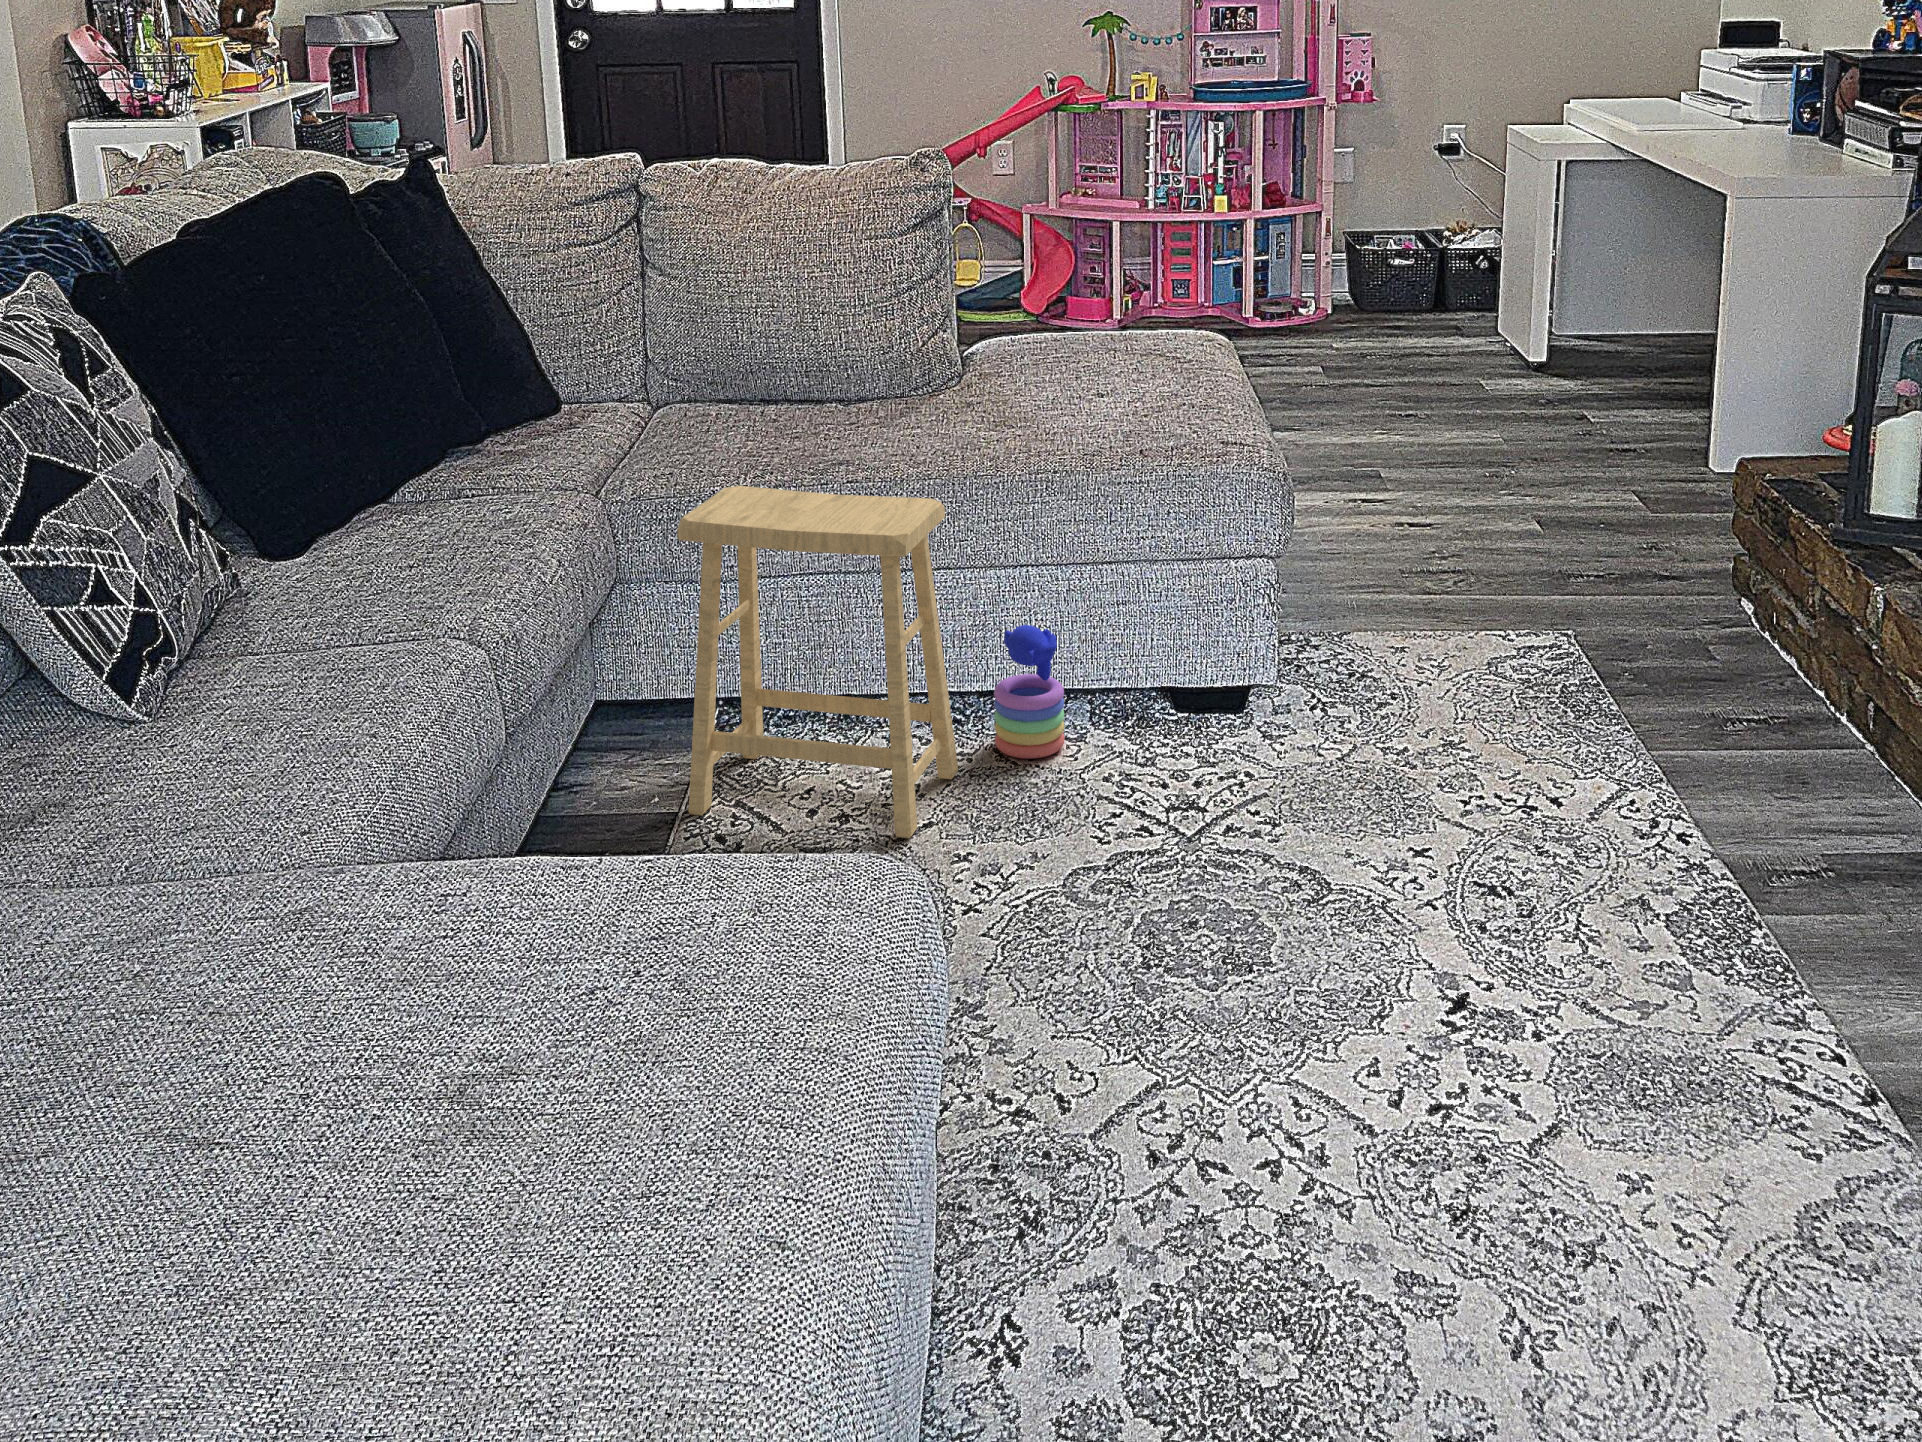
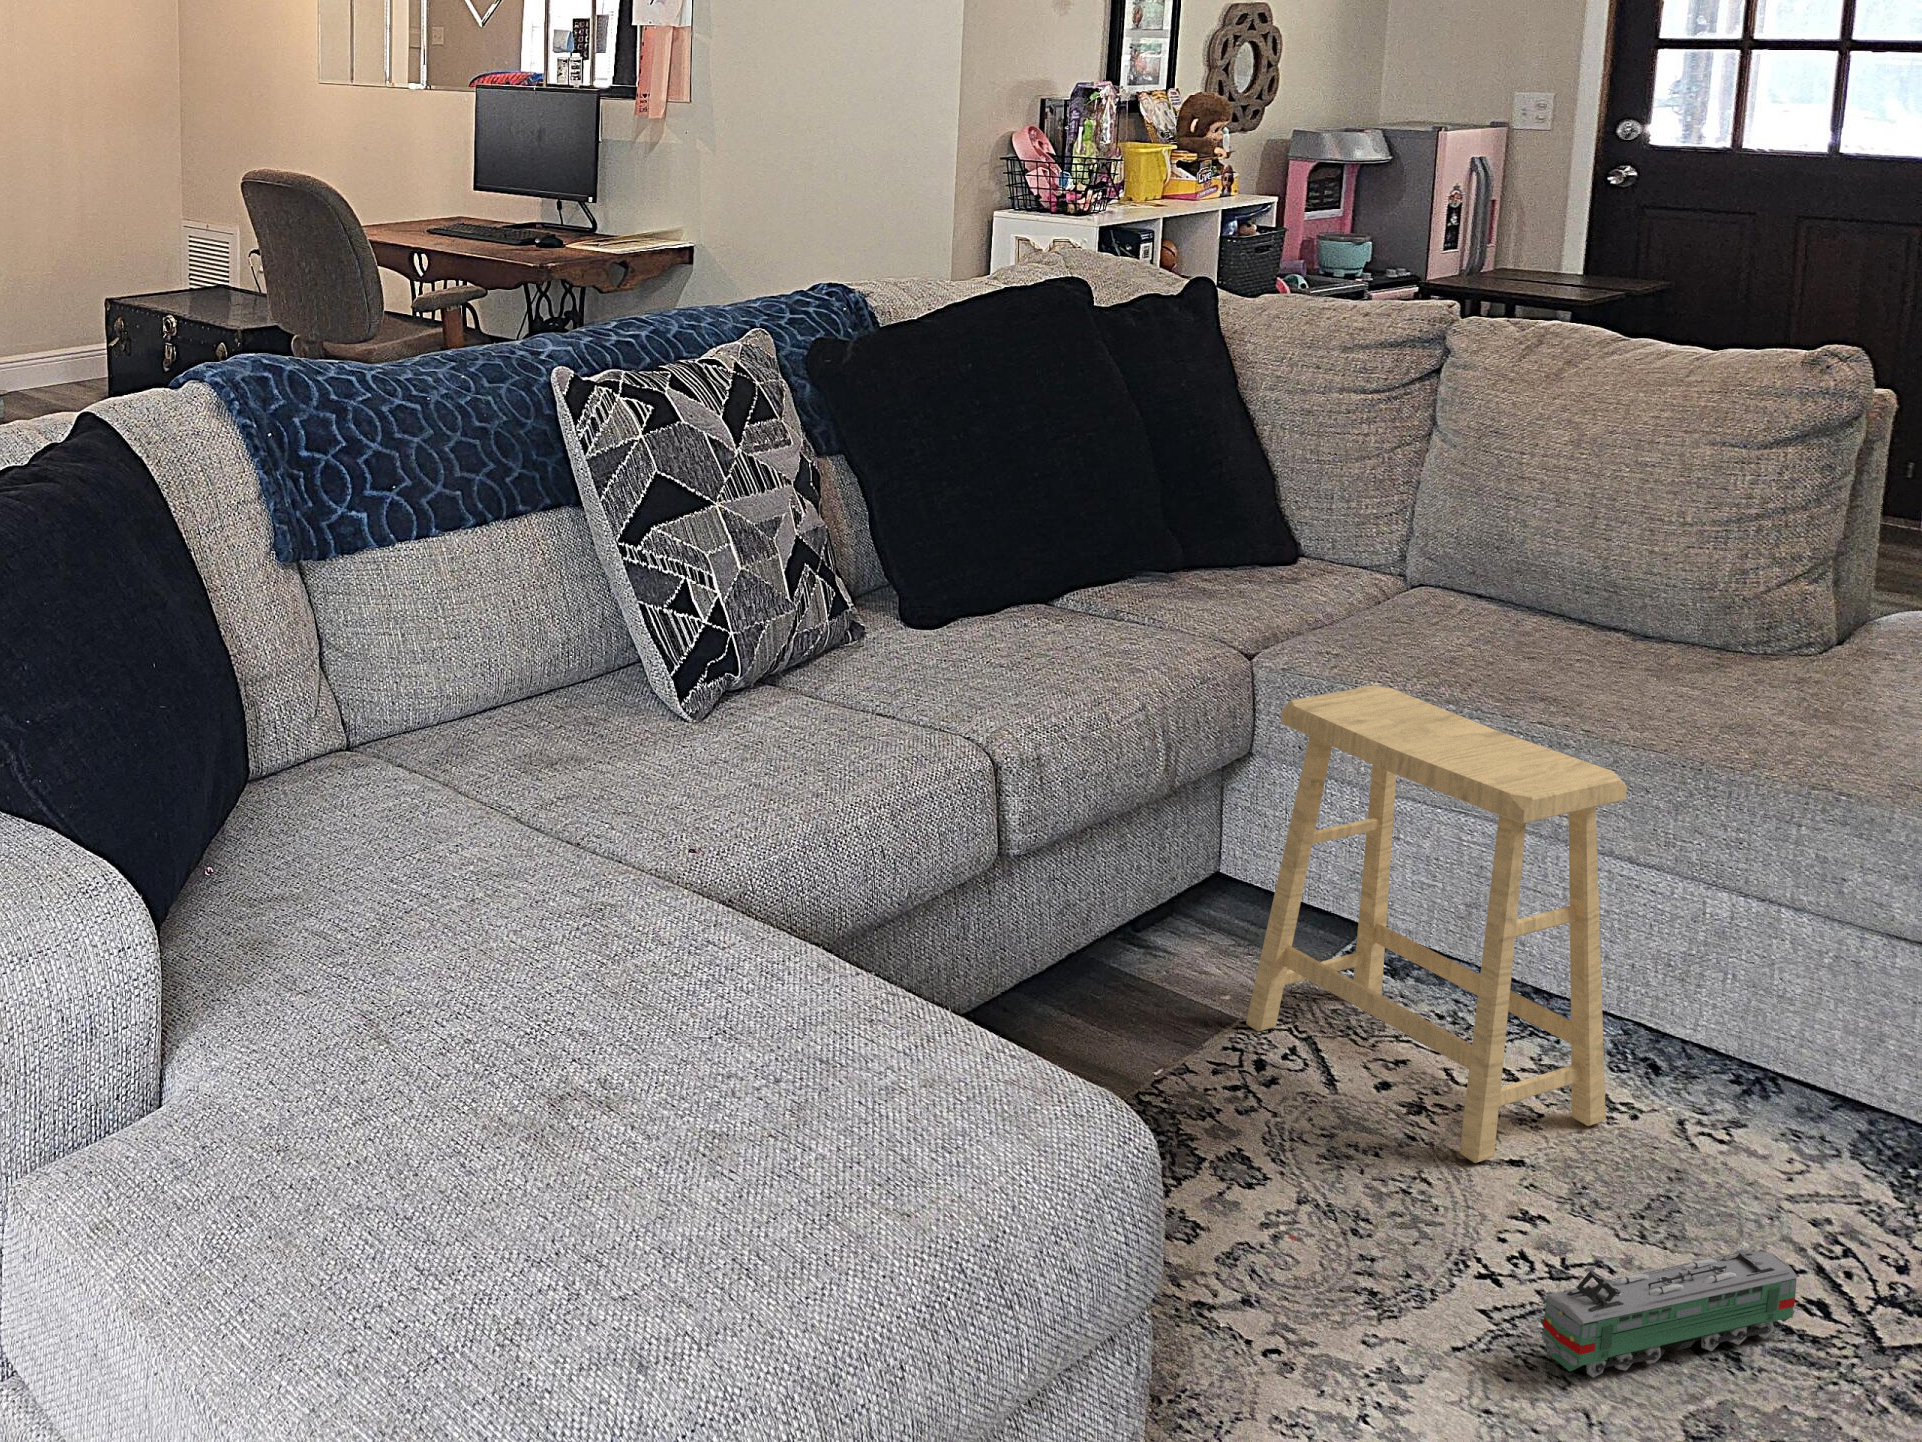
stacking toy: present [994,625,1065,759] -> none [1683,978,1802,1160]
toy train: none [1036,804,1143,944] -> present [1541,1249,1798,1378]

